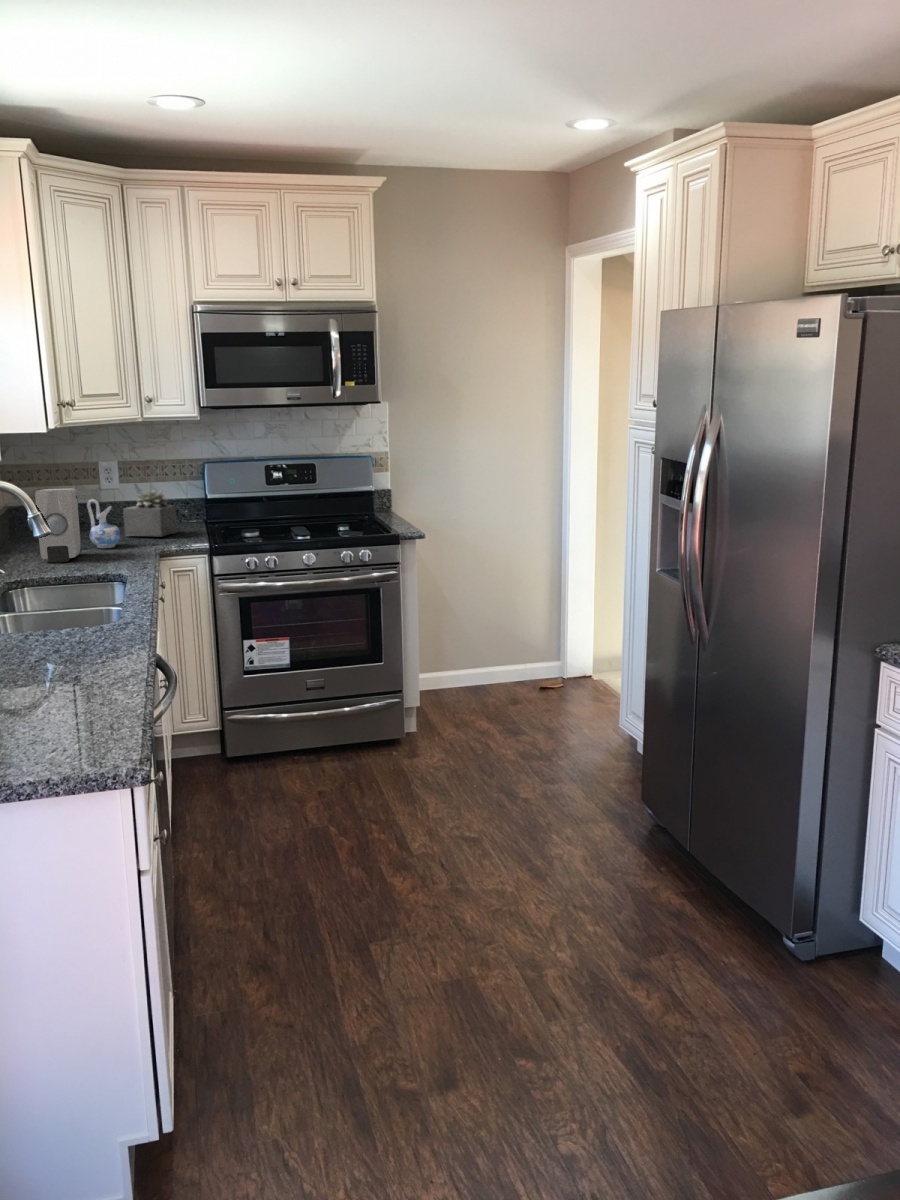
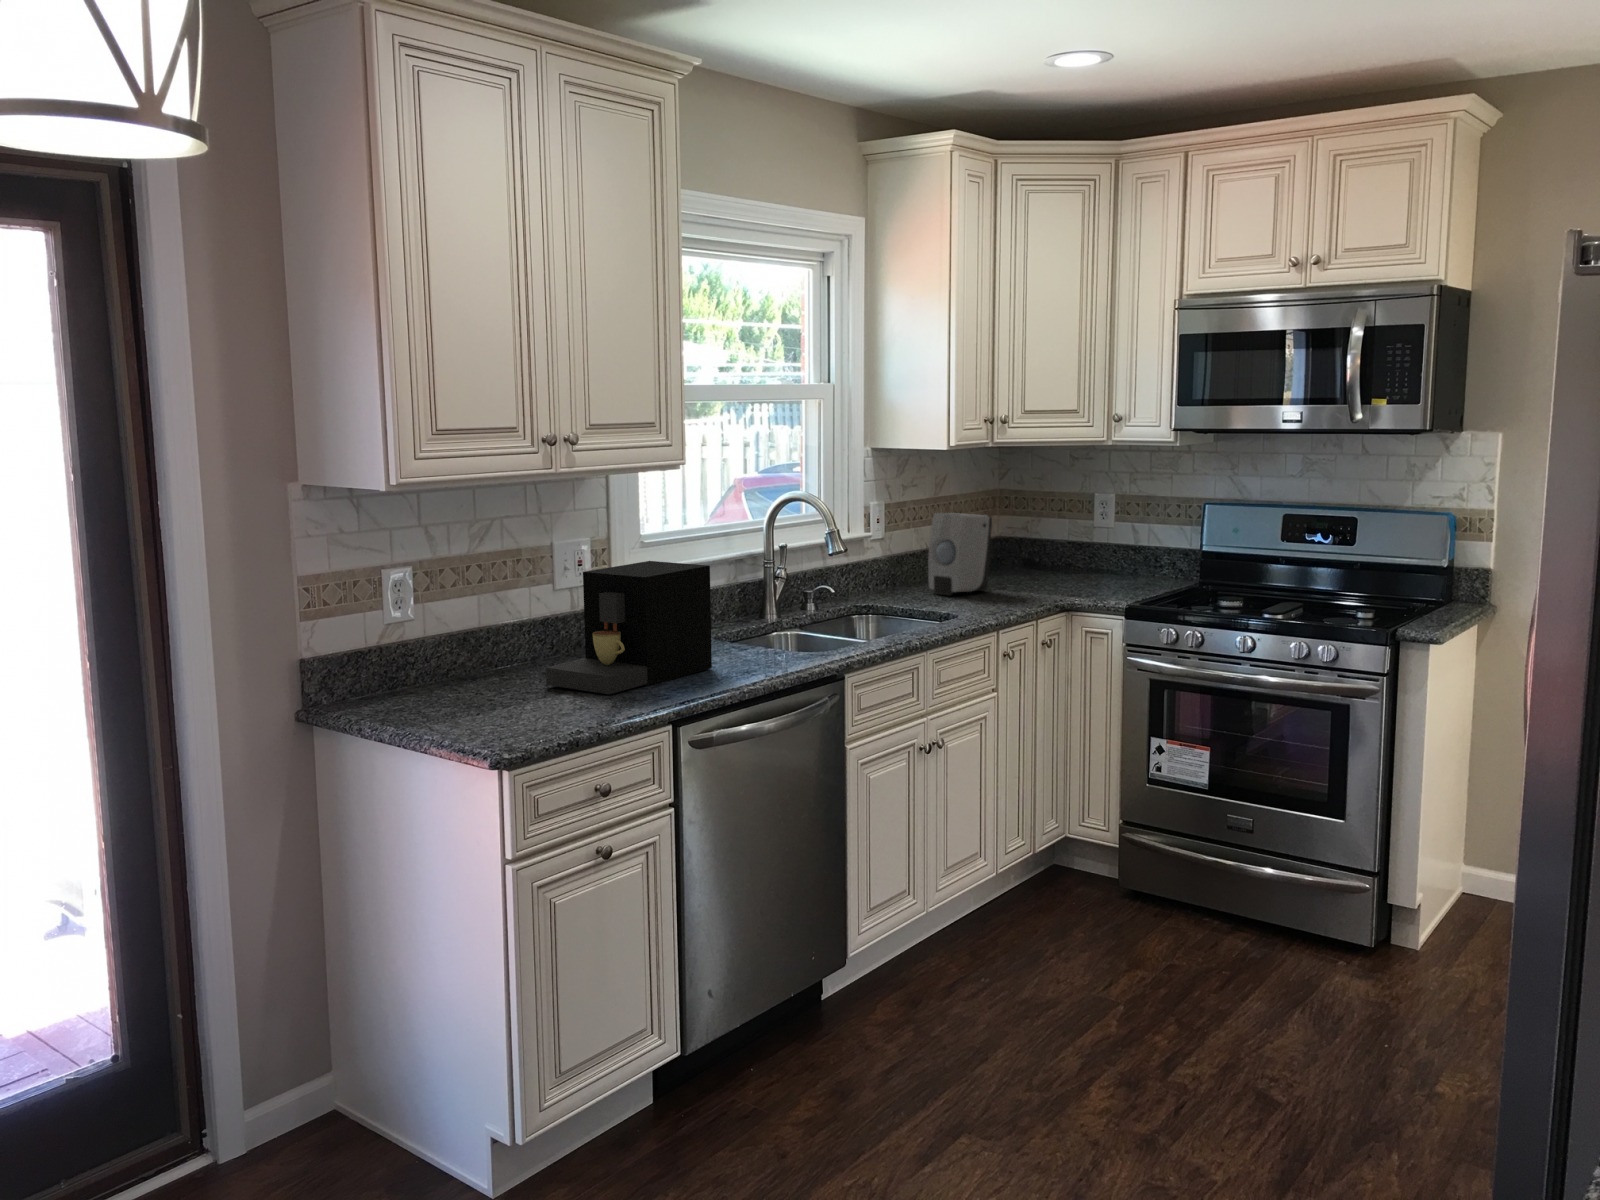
succulent plant: present [123,490,177,536] -> none [1076,530,1139,588]
ceramic pitcher: present [87,499,120,548] -> none [1010,531,1044,590]
coffee maker: none [15,558,121,711] -> present [546,561,712,694]

